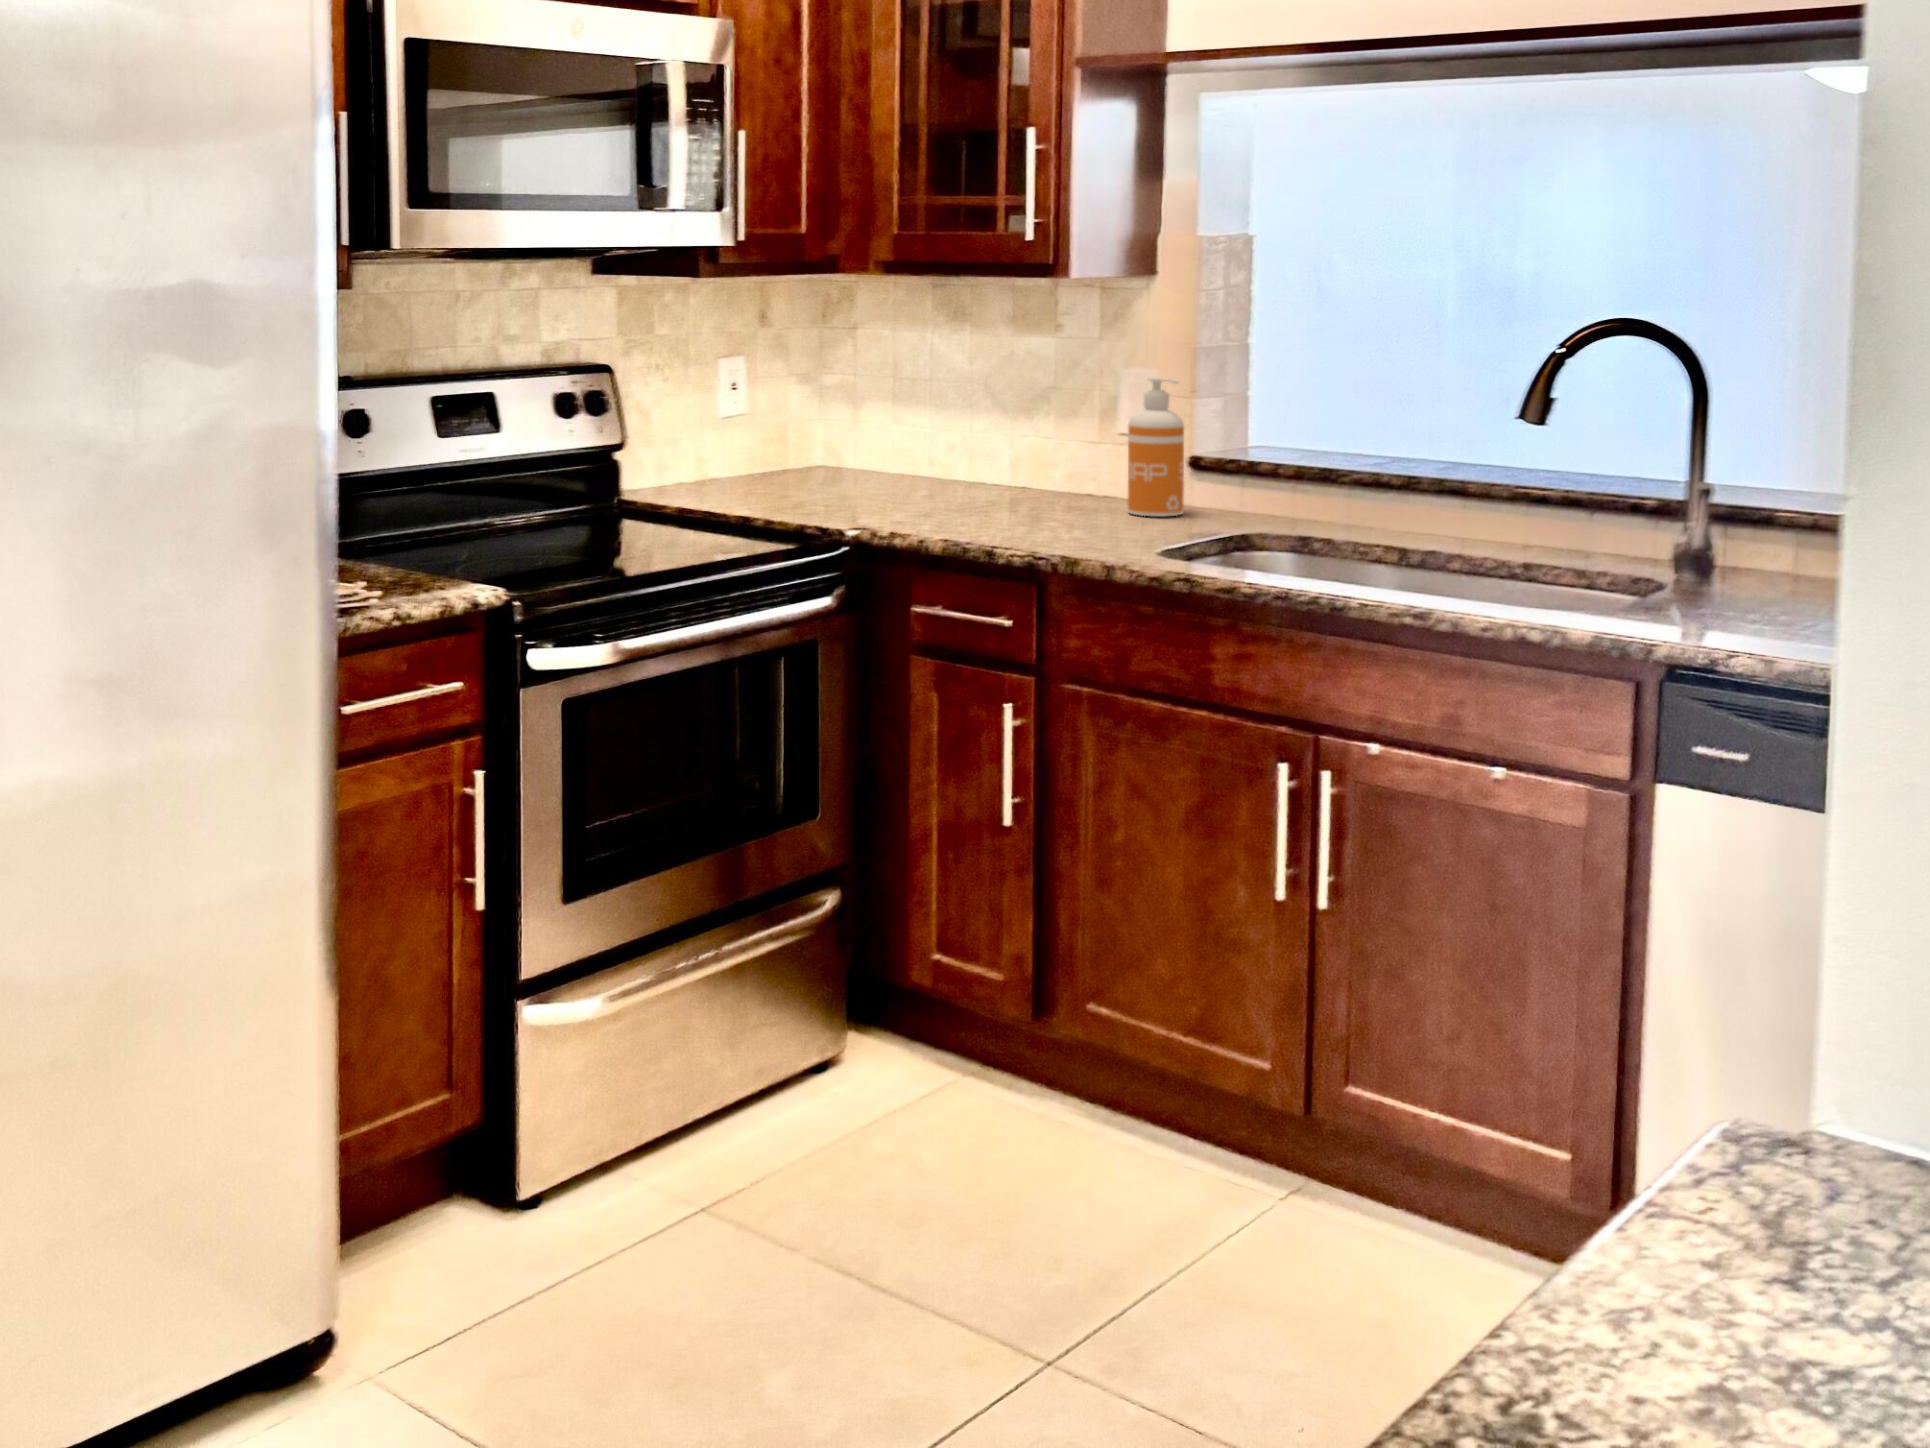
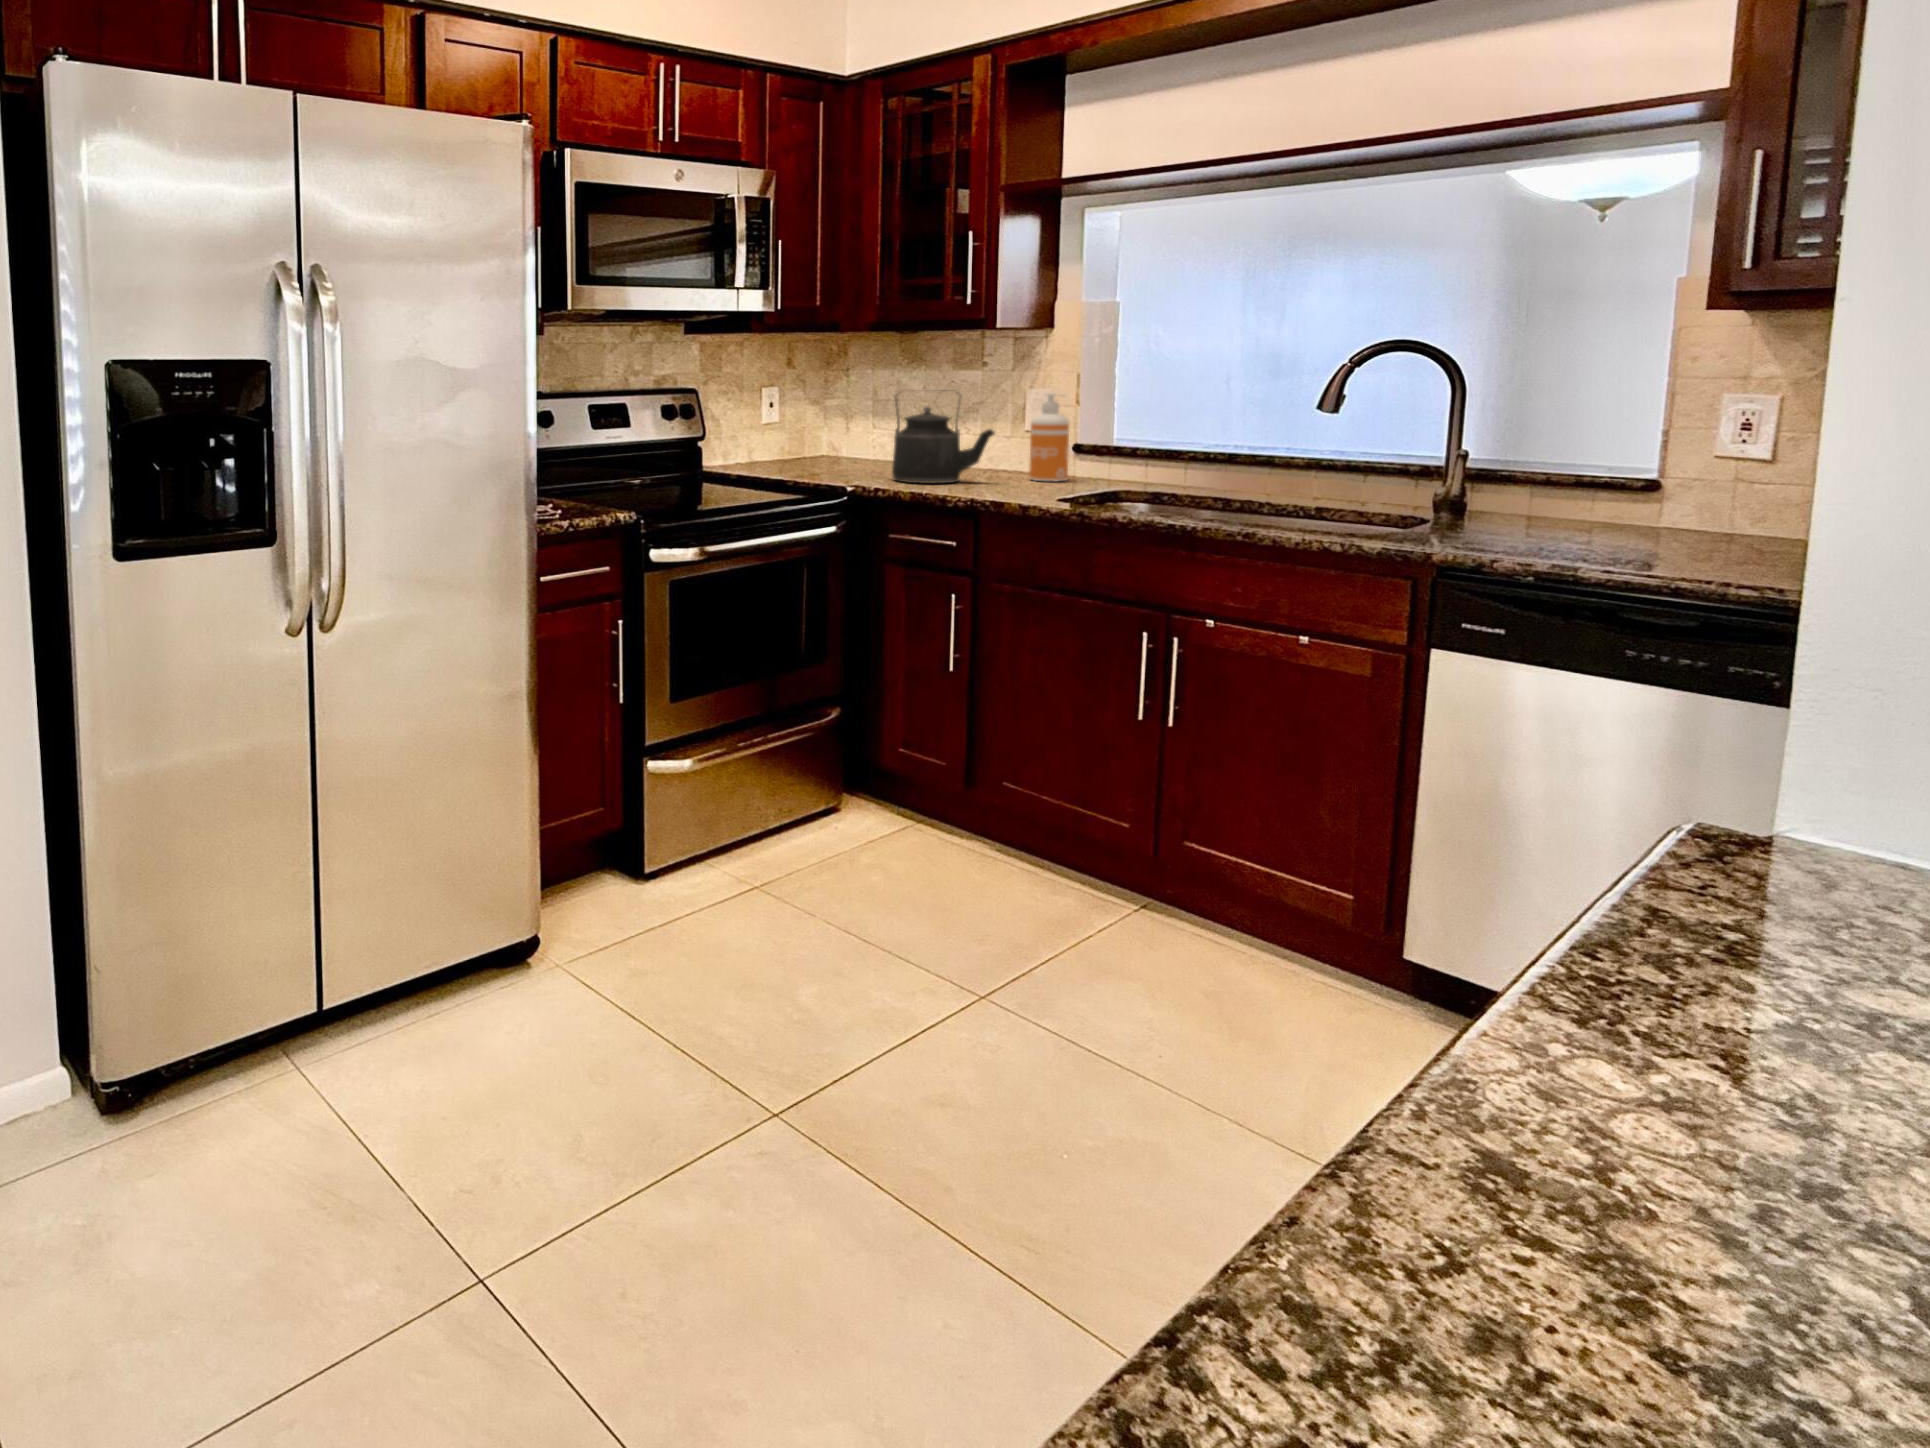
kettle: none [920,372,1076,522] -> present [892,390,995,484]

